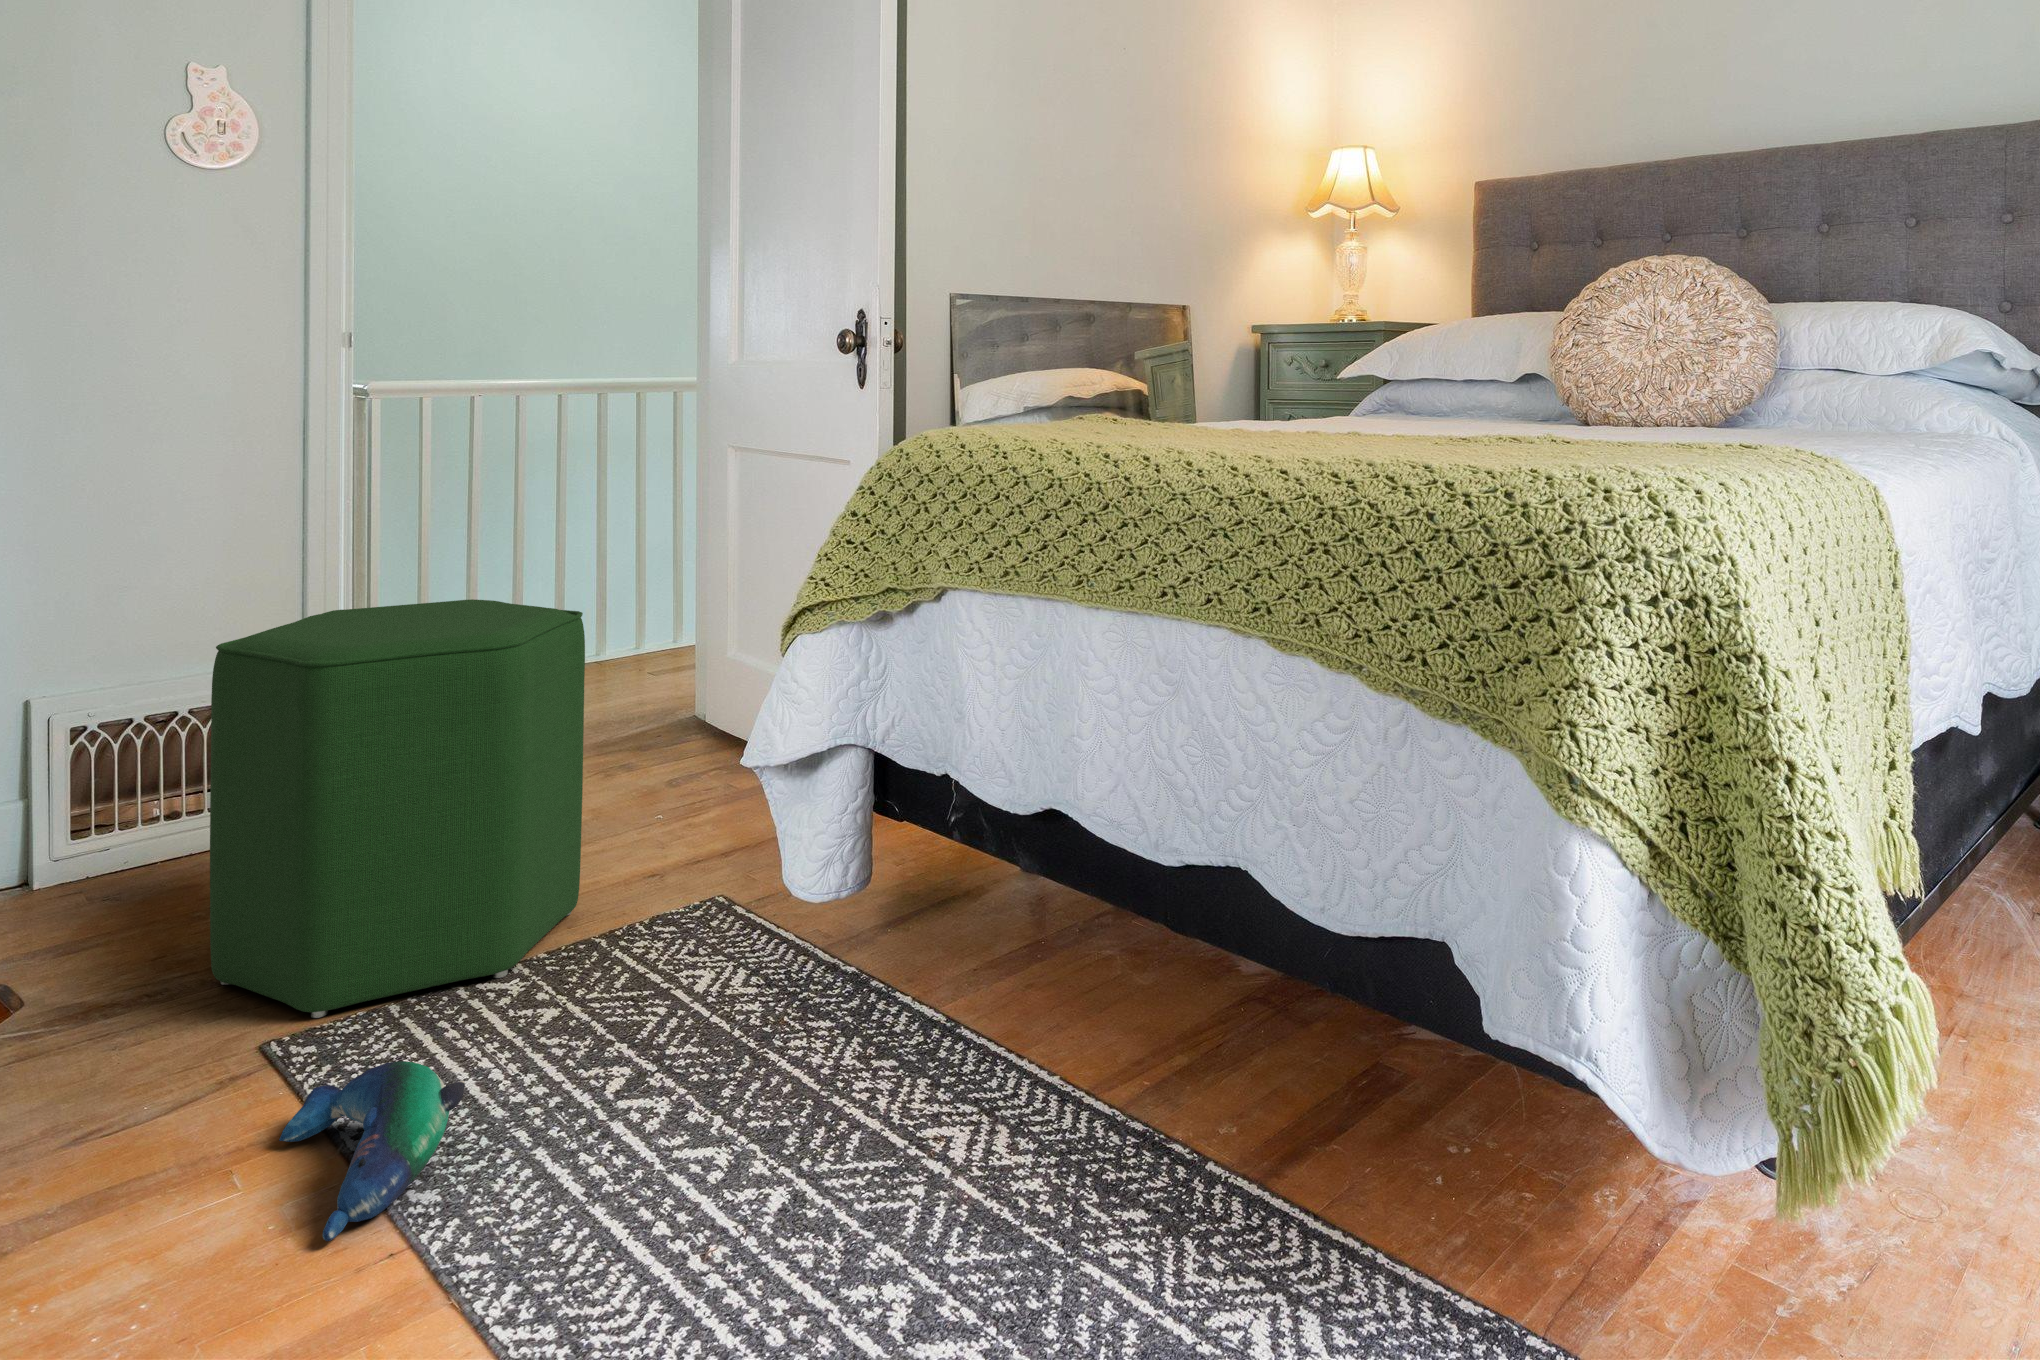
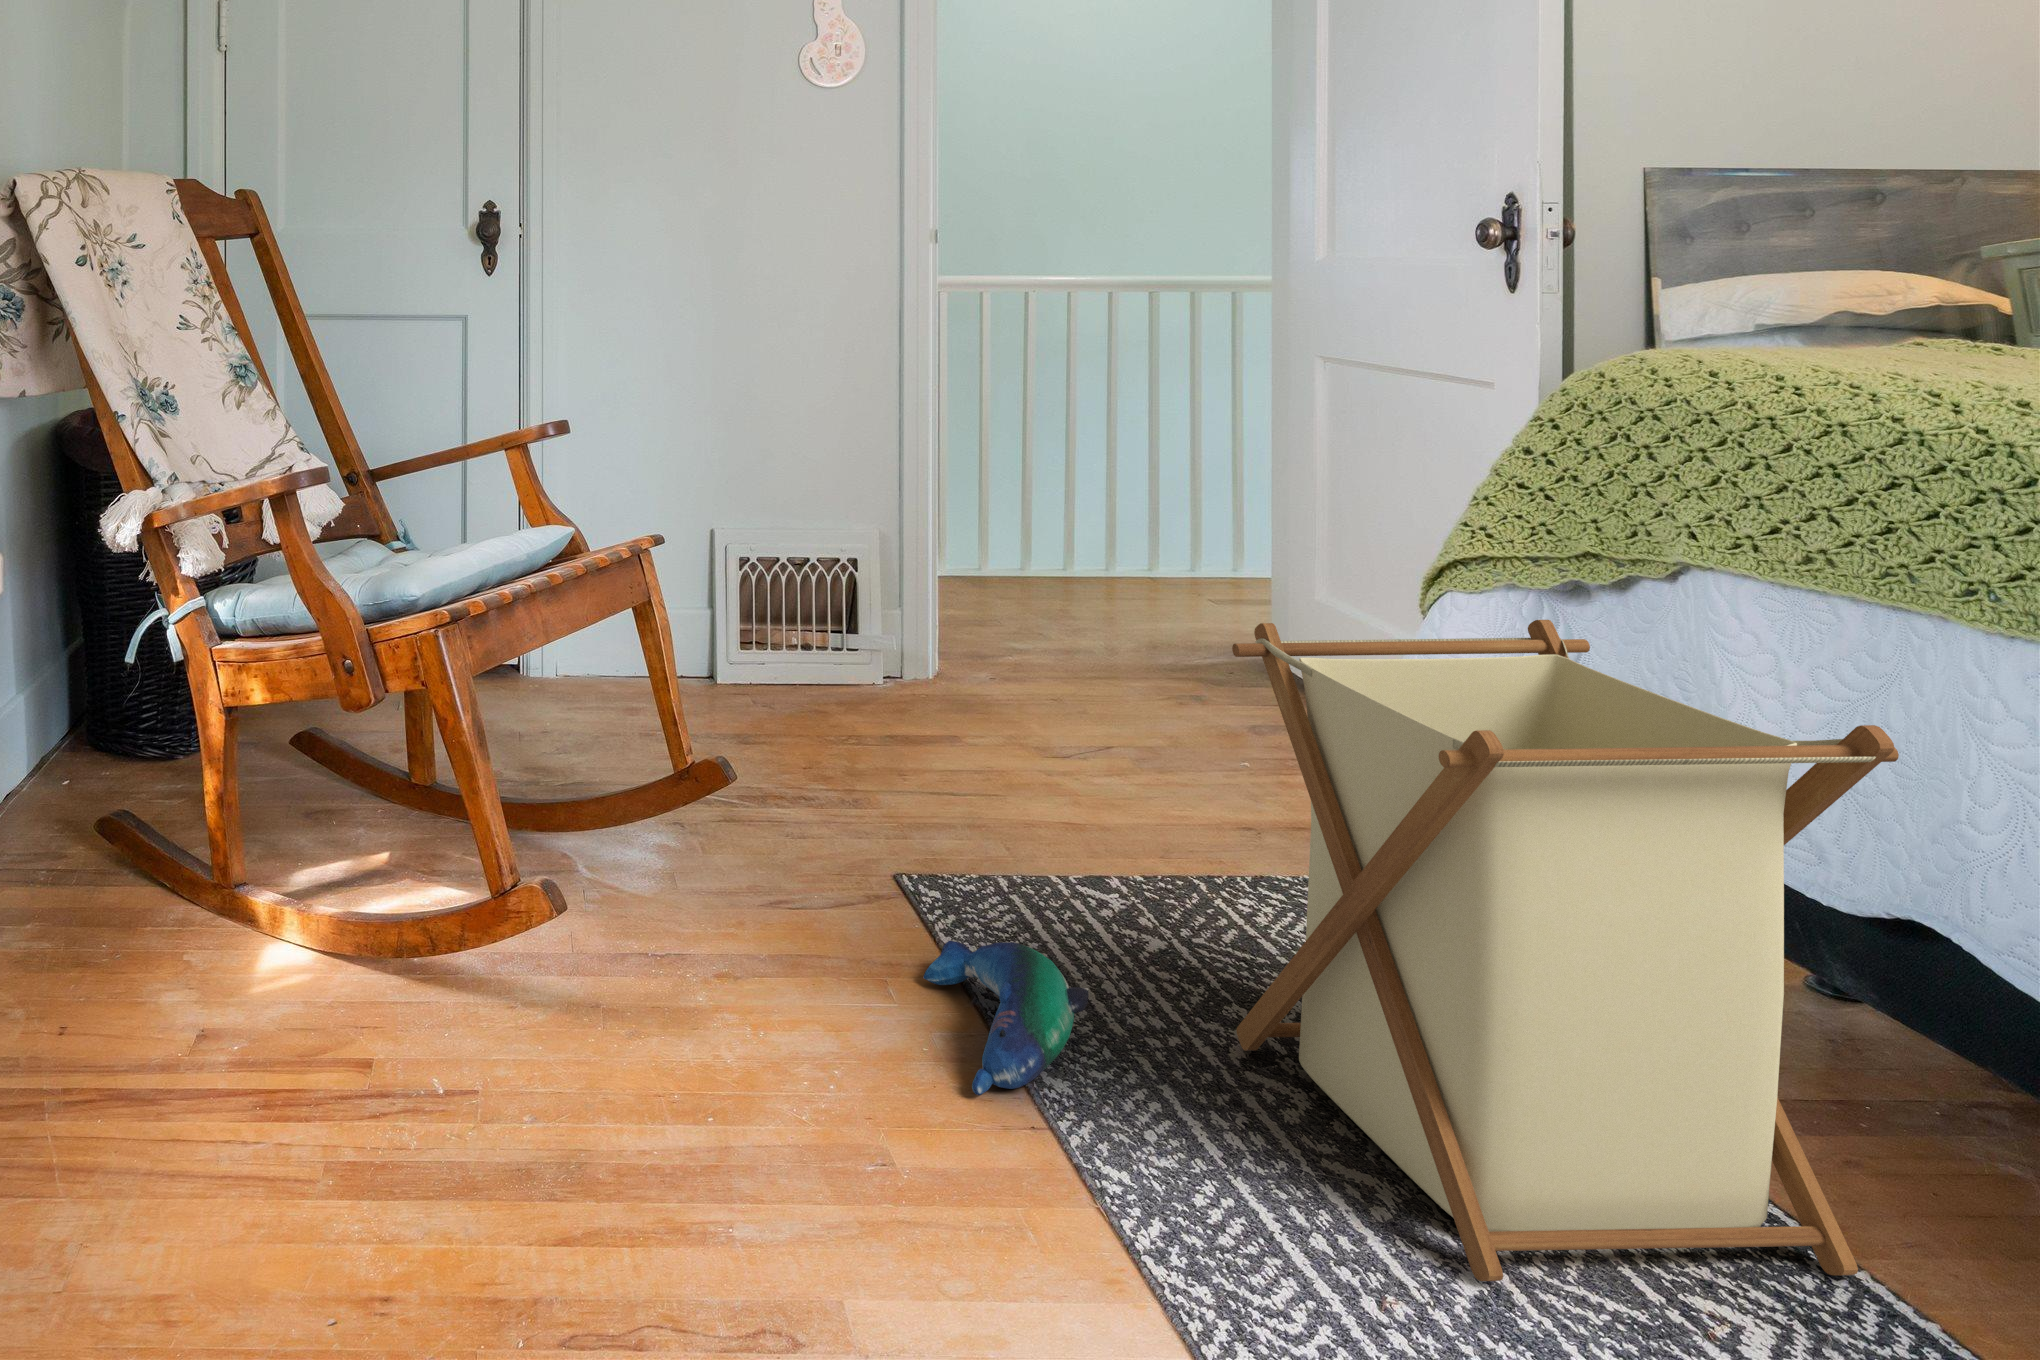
ottoman: present [210,599,585,1018] -> none [849,498,1176,887]
laundry basket: none [607,644,1042,1199] -> present [1232,620,1899,1281]

